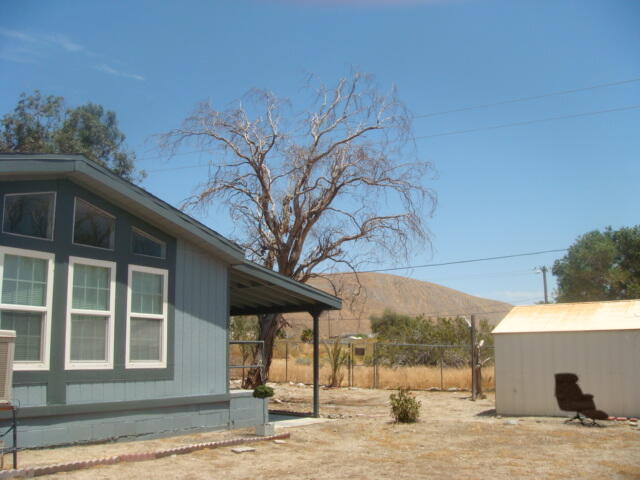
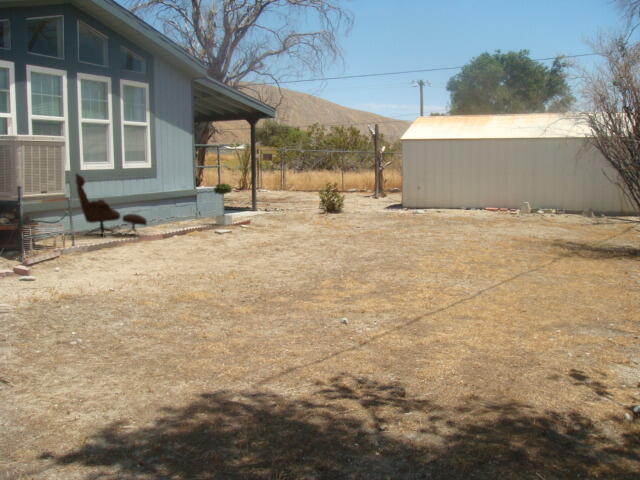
lounge chair: present [554,373,609,425] -> present [75,174,147,237]

